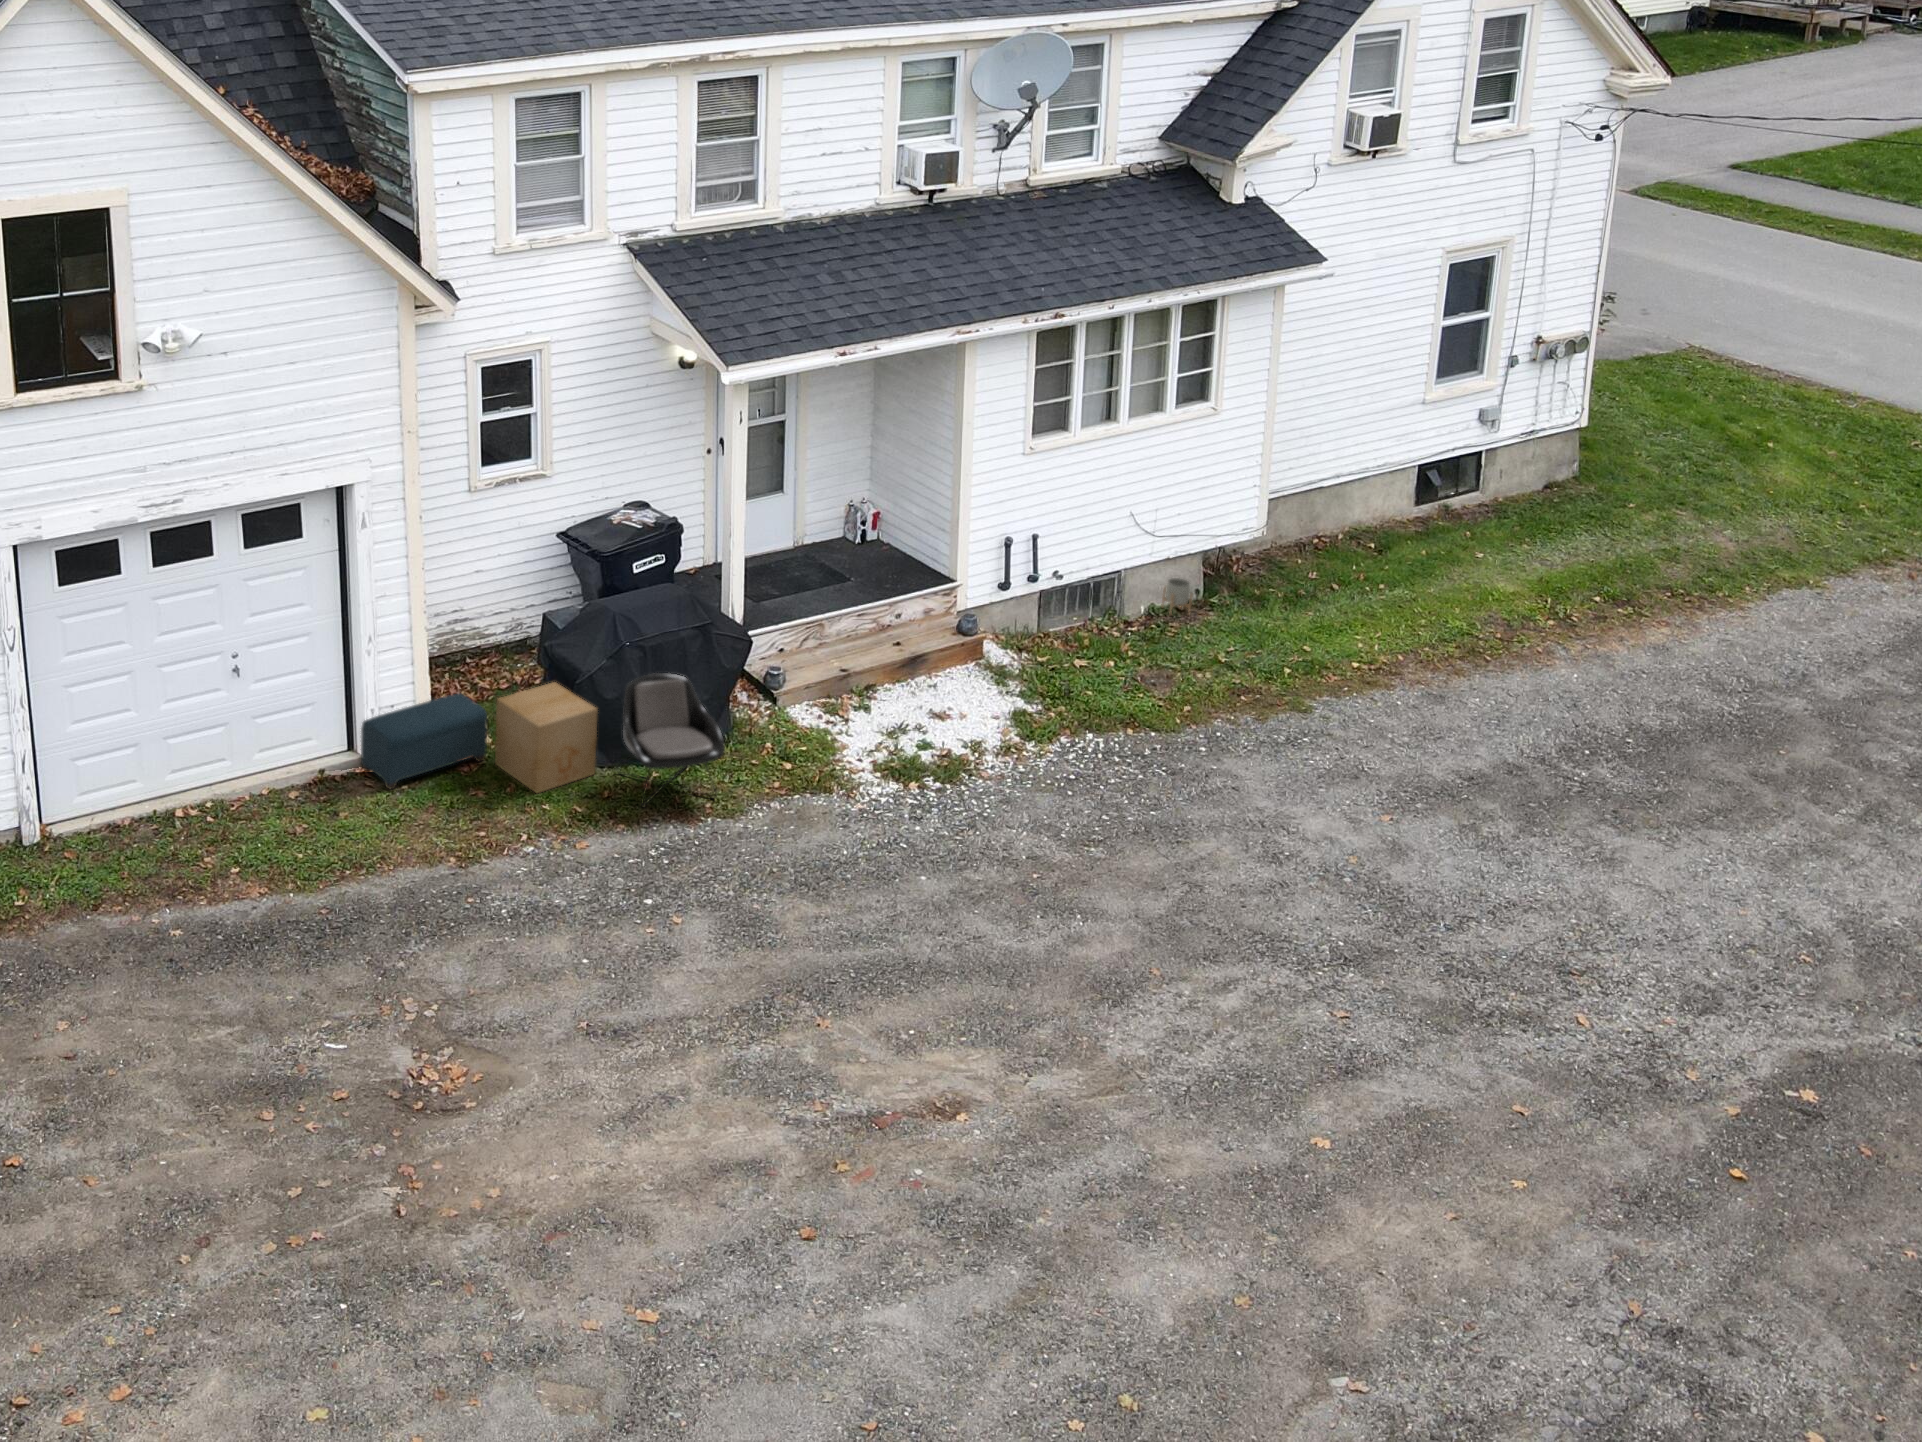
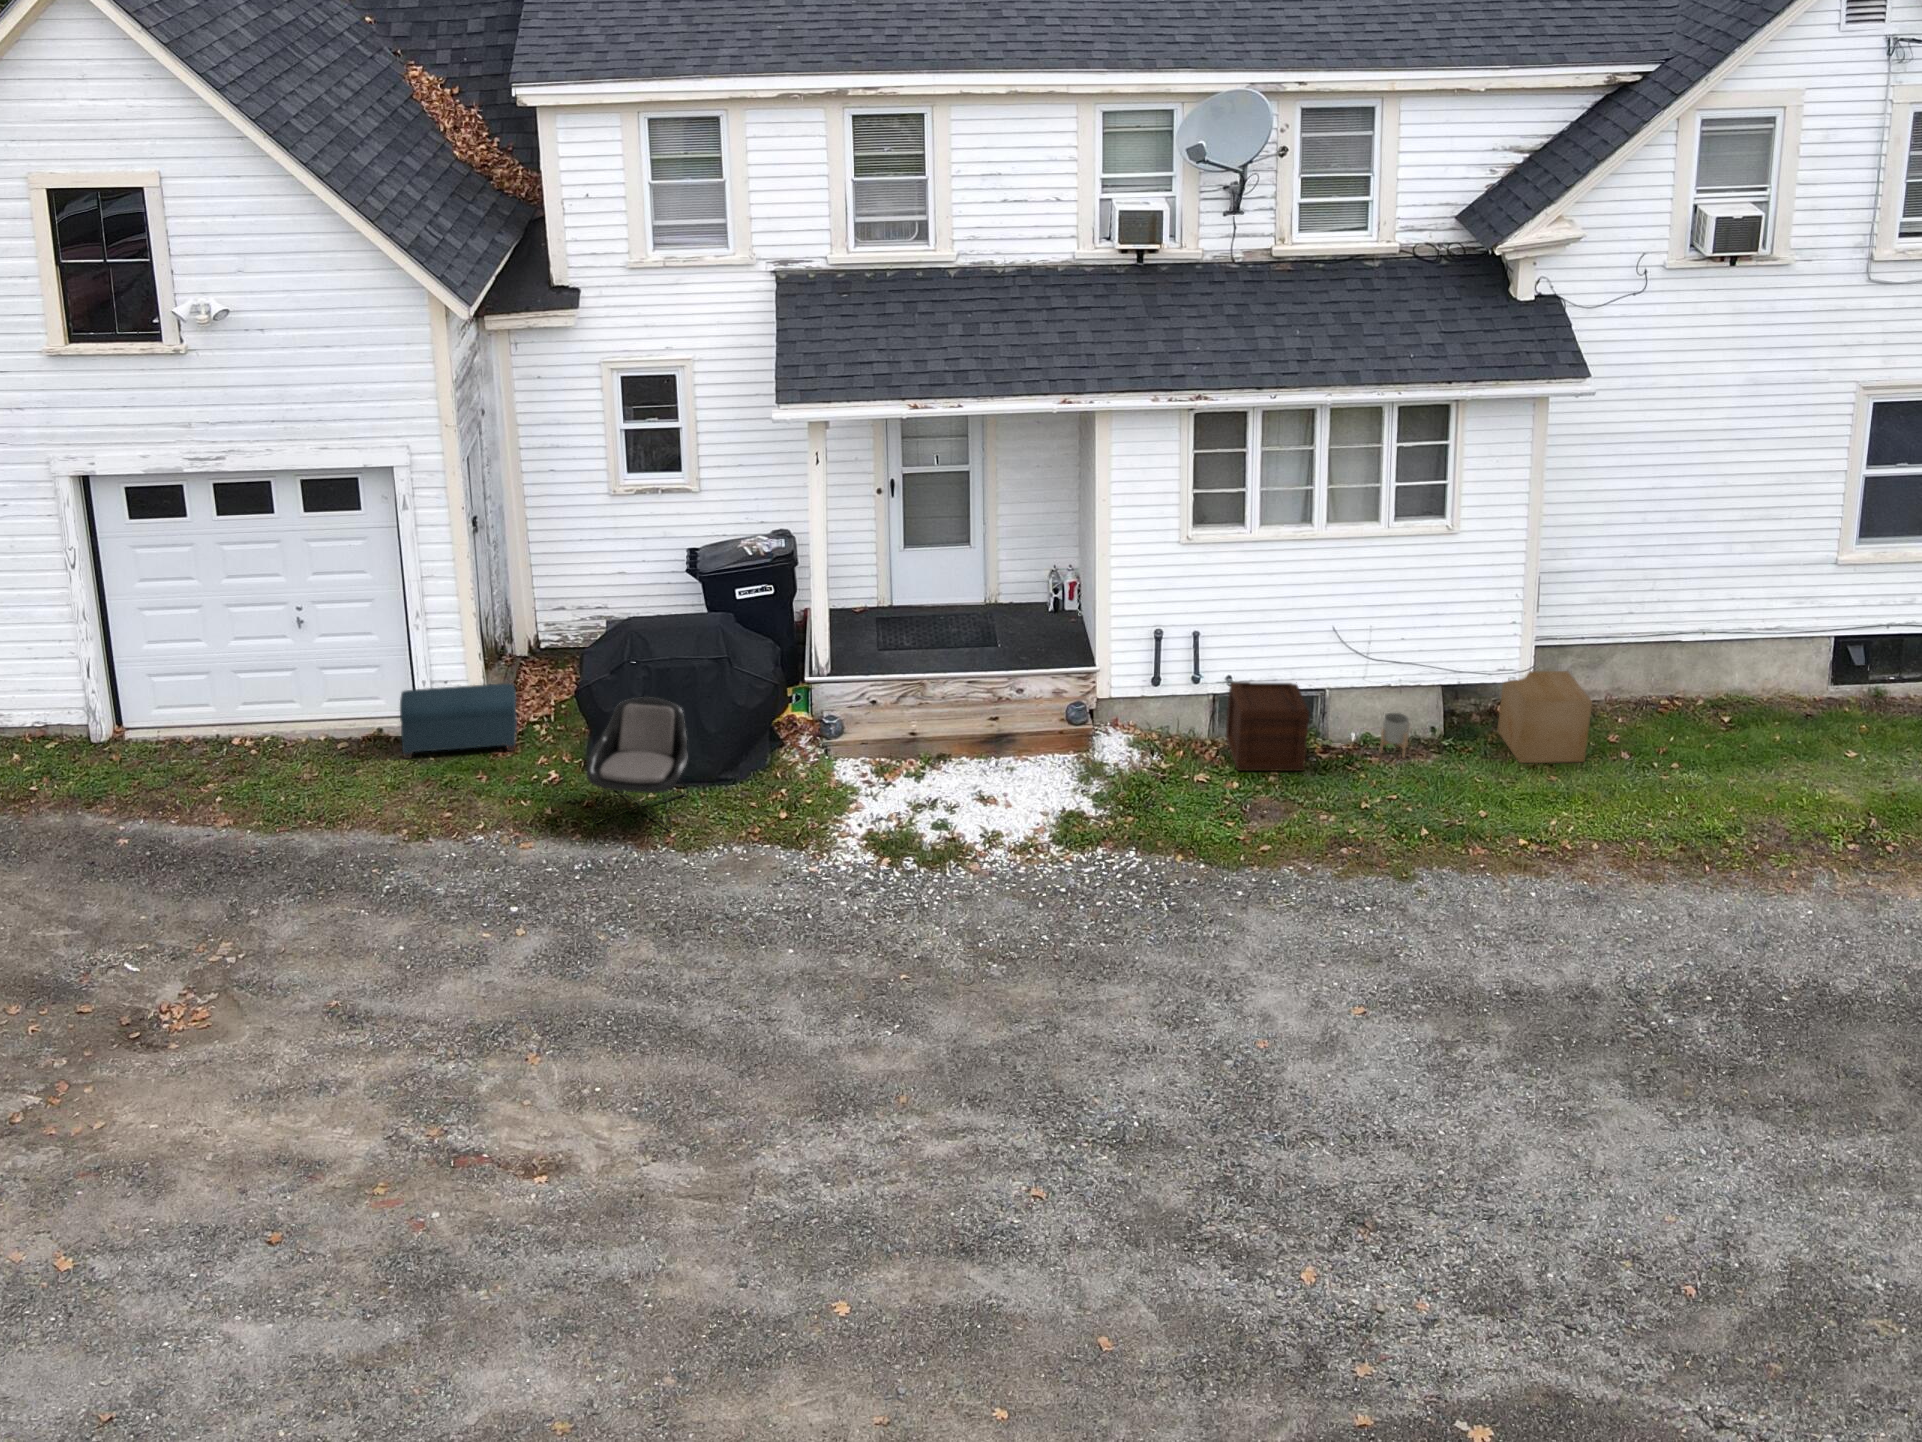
wooden crate: none [1049,564,1143,650] -> present [1226,682,1309,771]
cardboard box: present [495,682,598,793] -> present [1498,671,1592,763]

